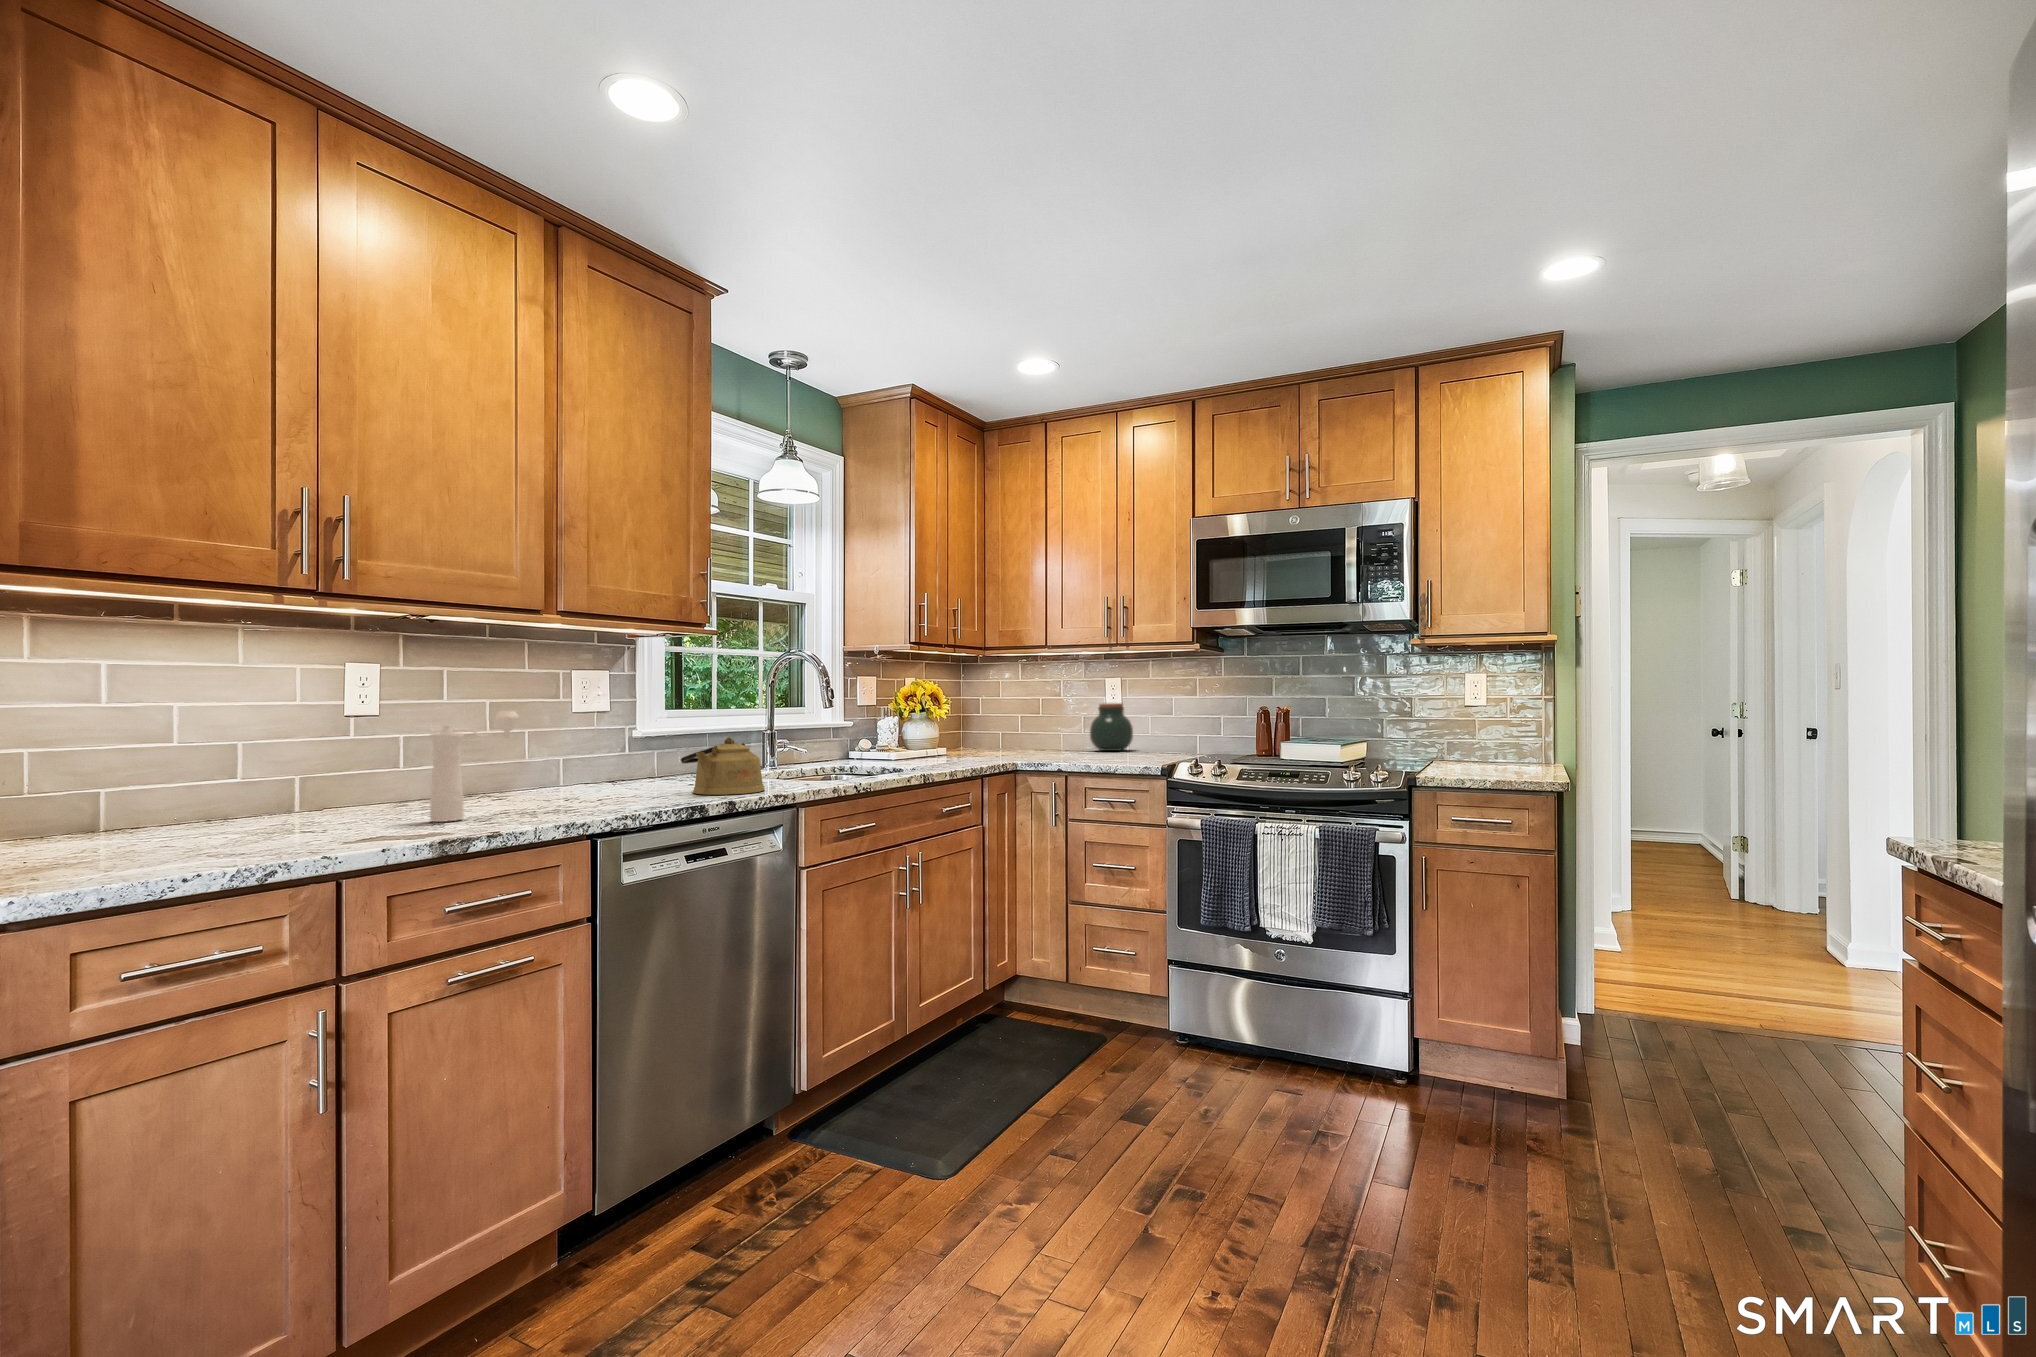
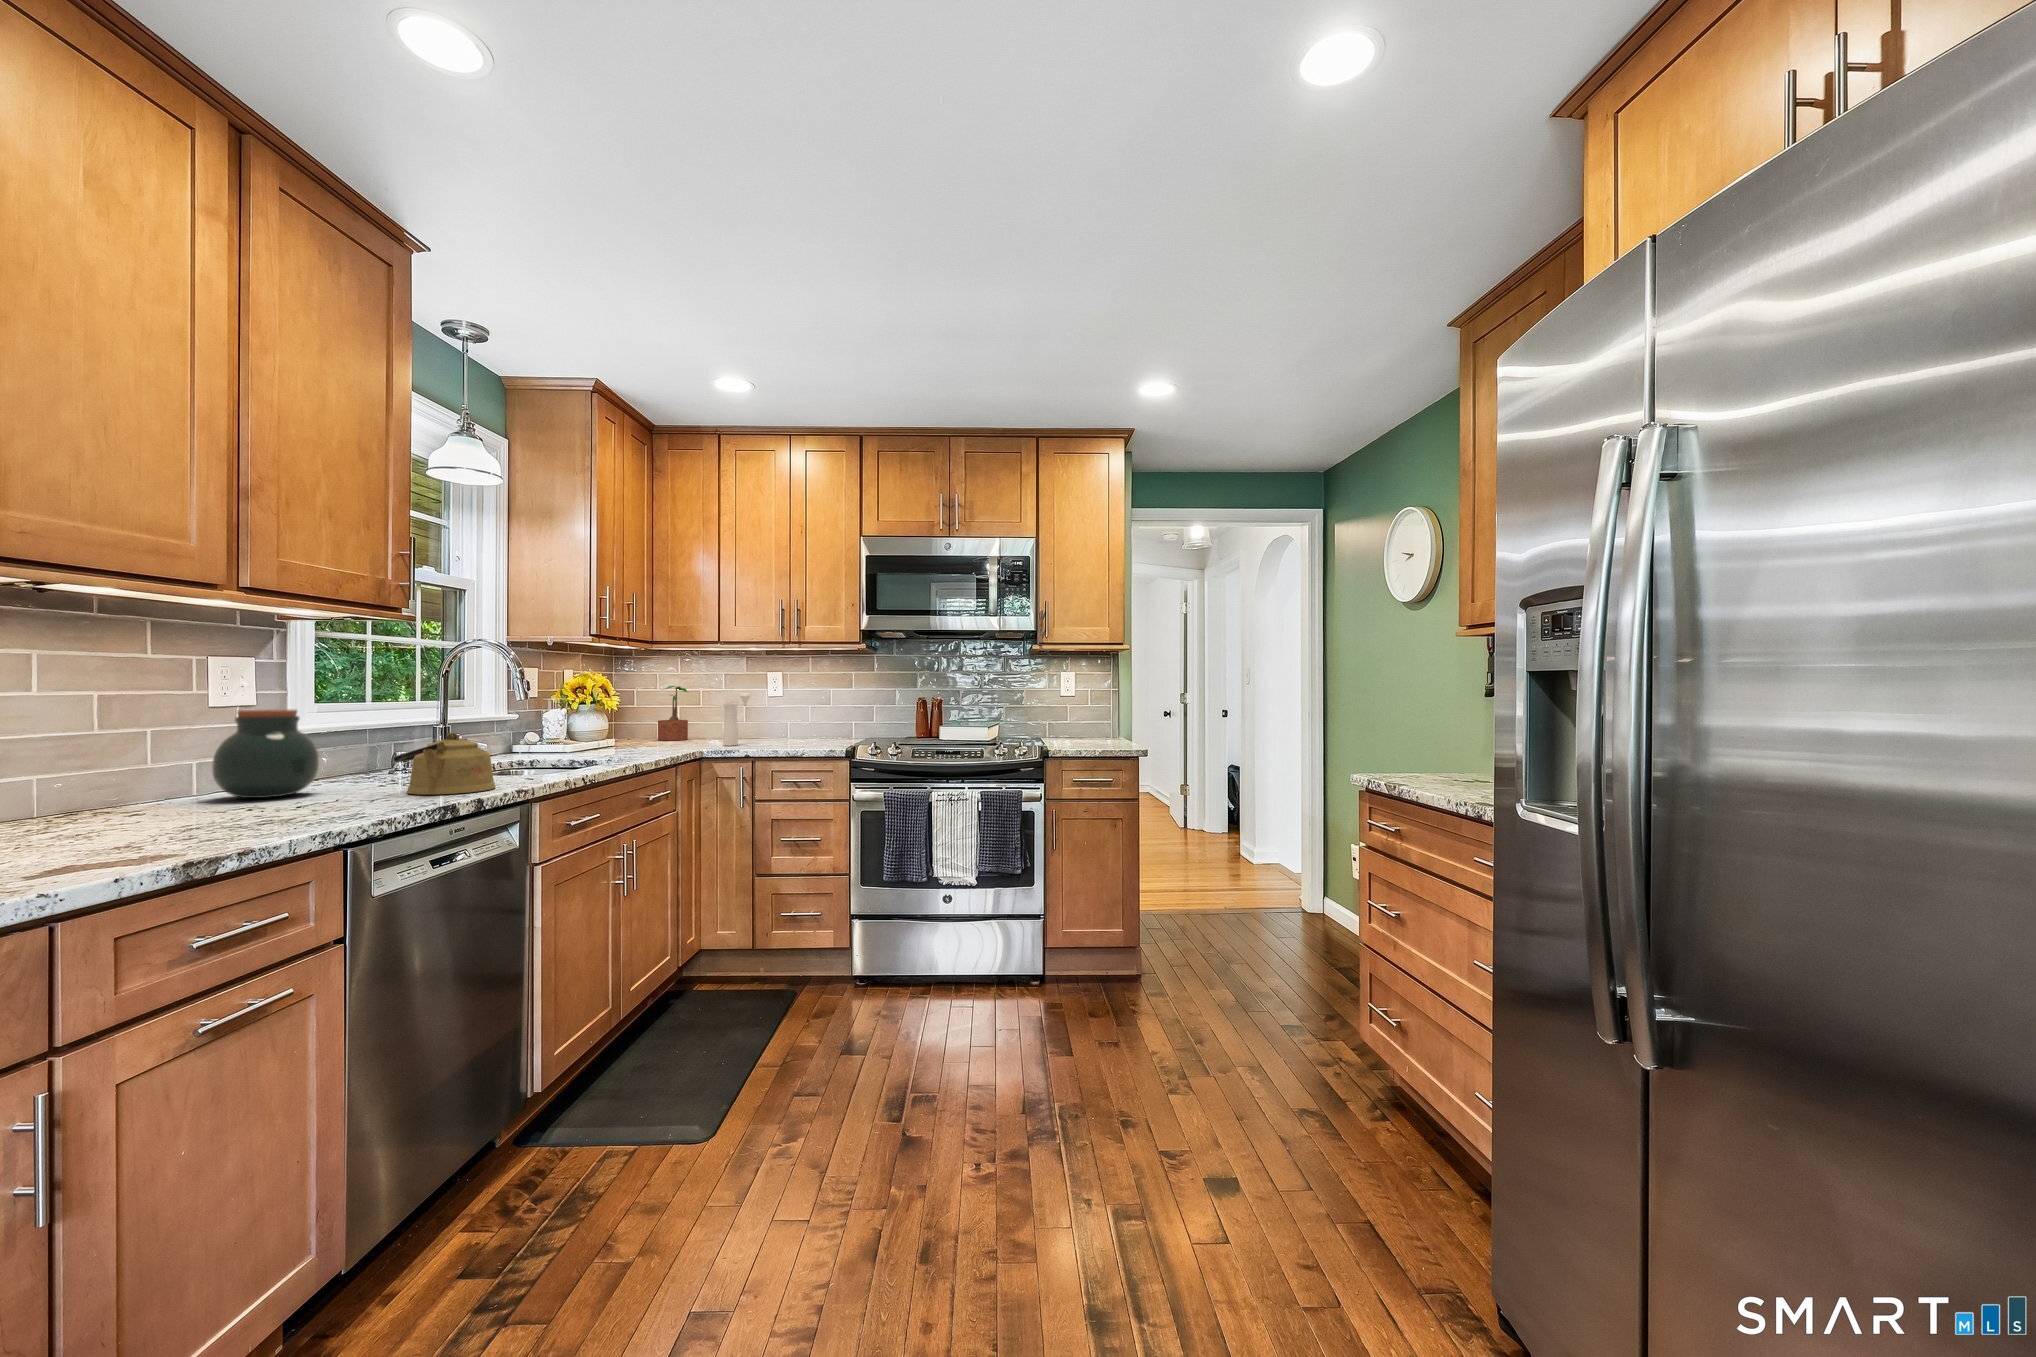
potted plant: none [995,693,1025,751] -> present [658,686,688,740]
jar: present [1090,703,1133,751] -> present [212,709,319,798]
pepper mill: present [429,711,518,822] -> present [723,693,751,746]

